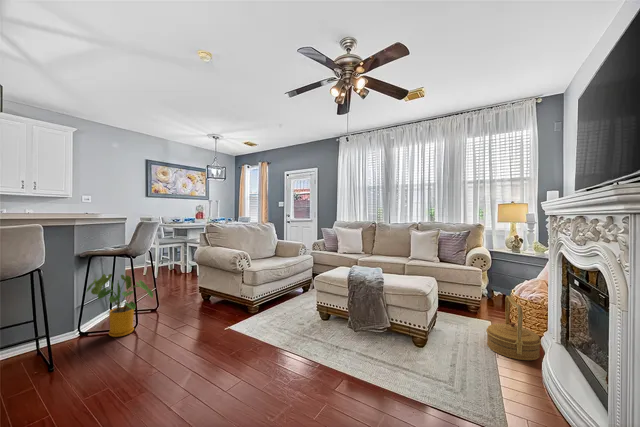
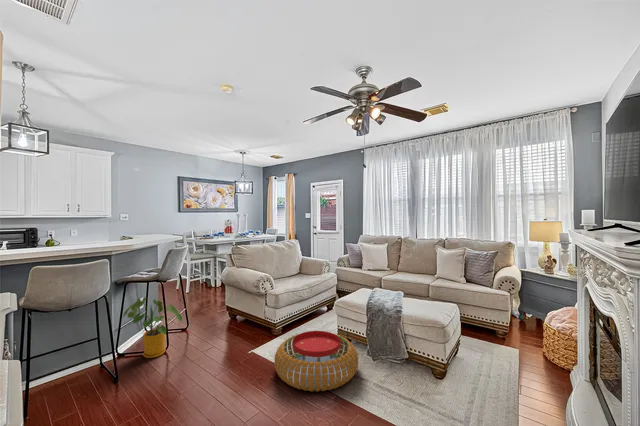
woven basket: present [486,296,541,360] -> none [514,329,575,403]
pouf: none [255,304,340,360] -> present [274,331,358,392]

